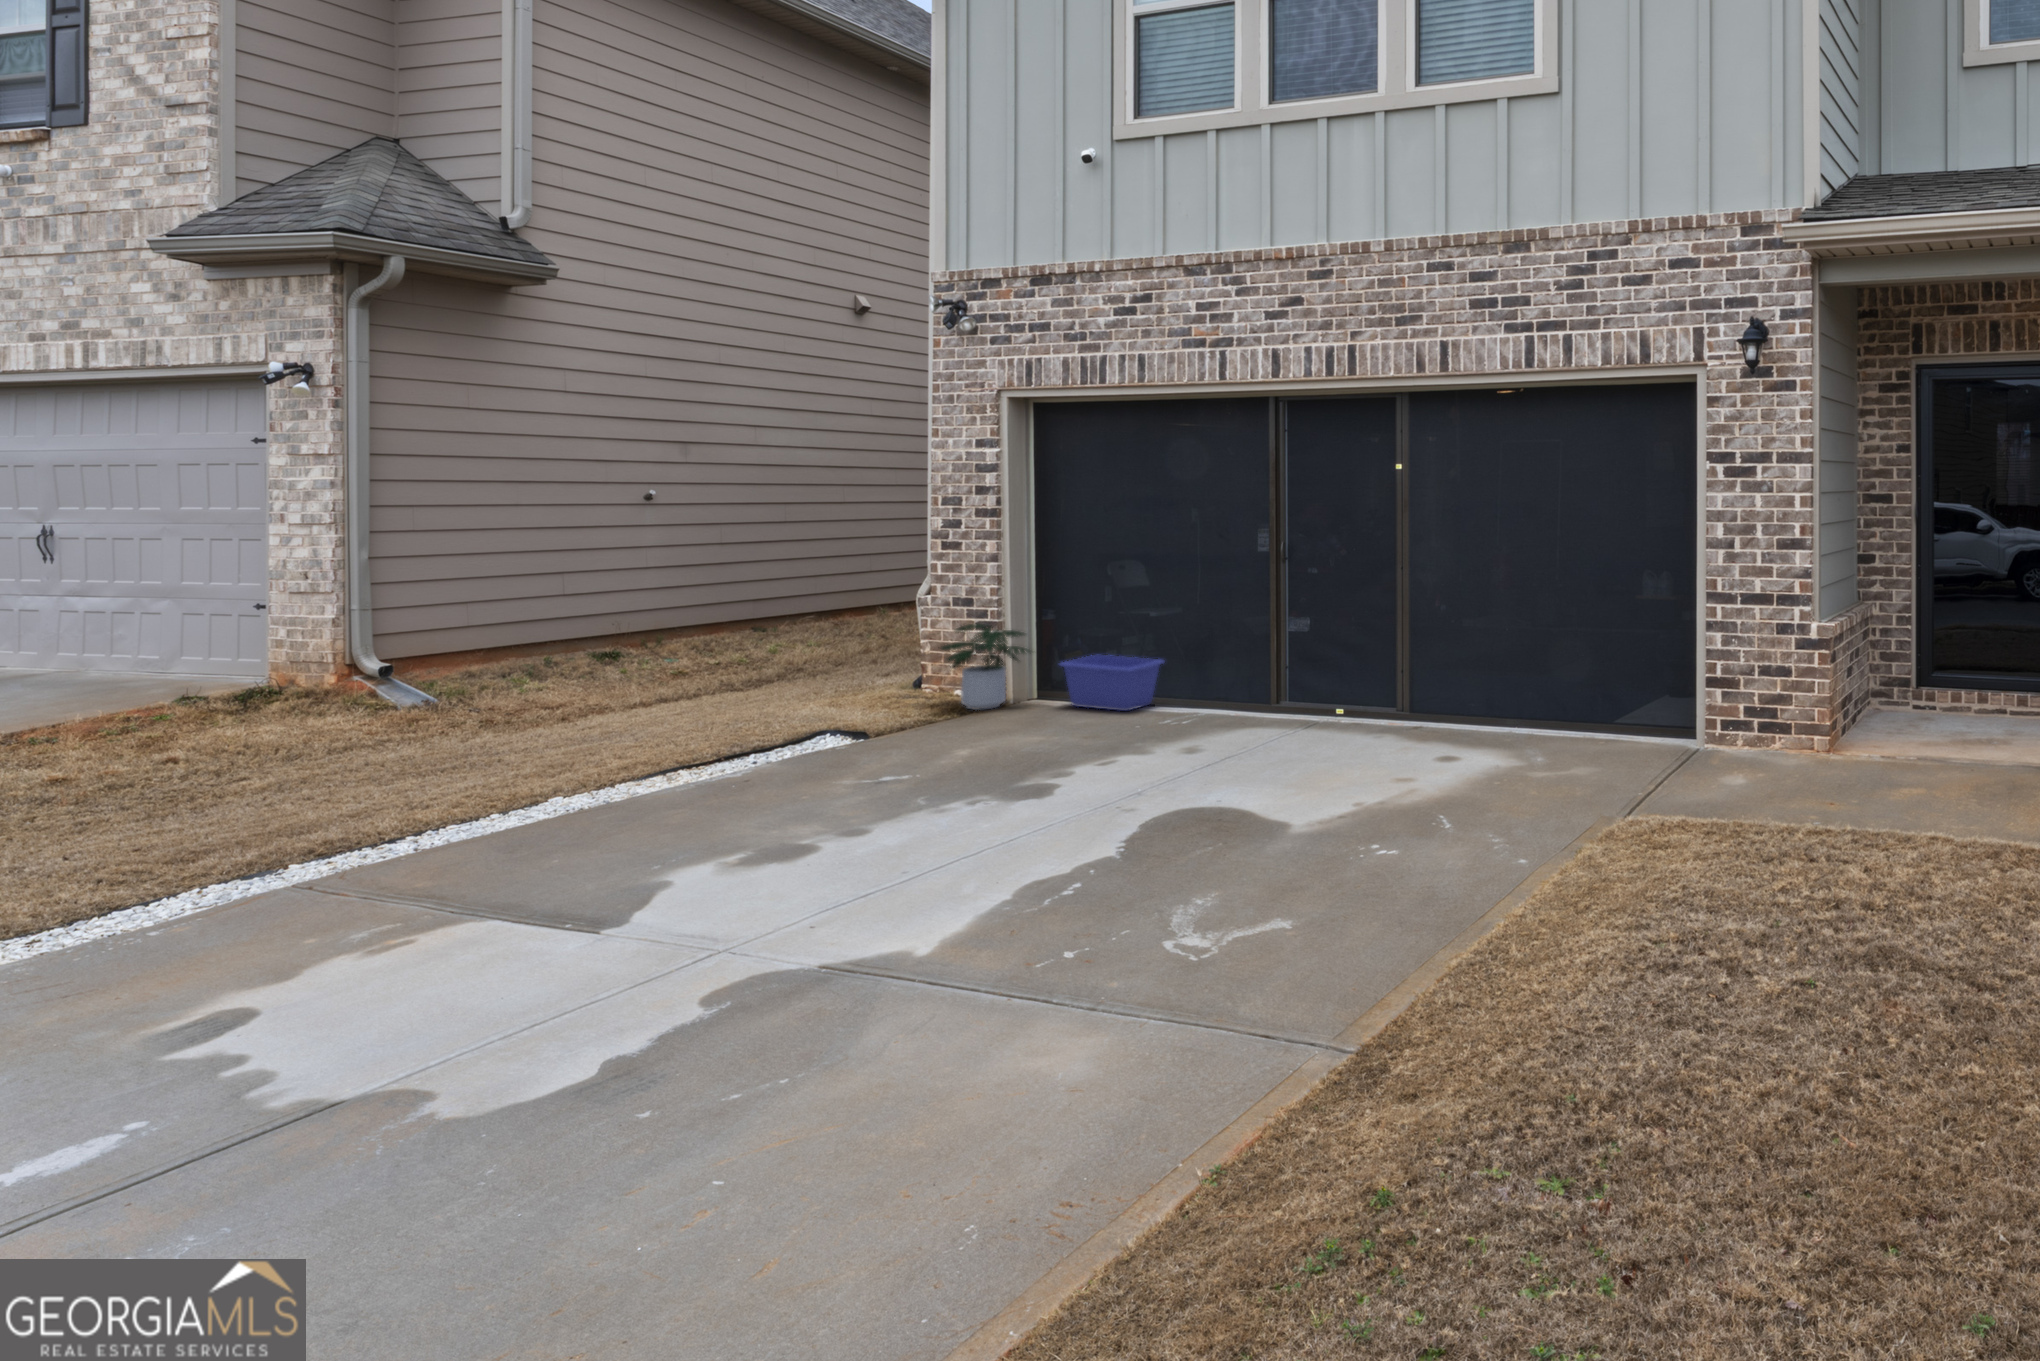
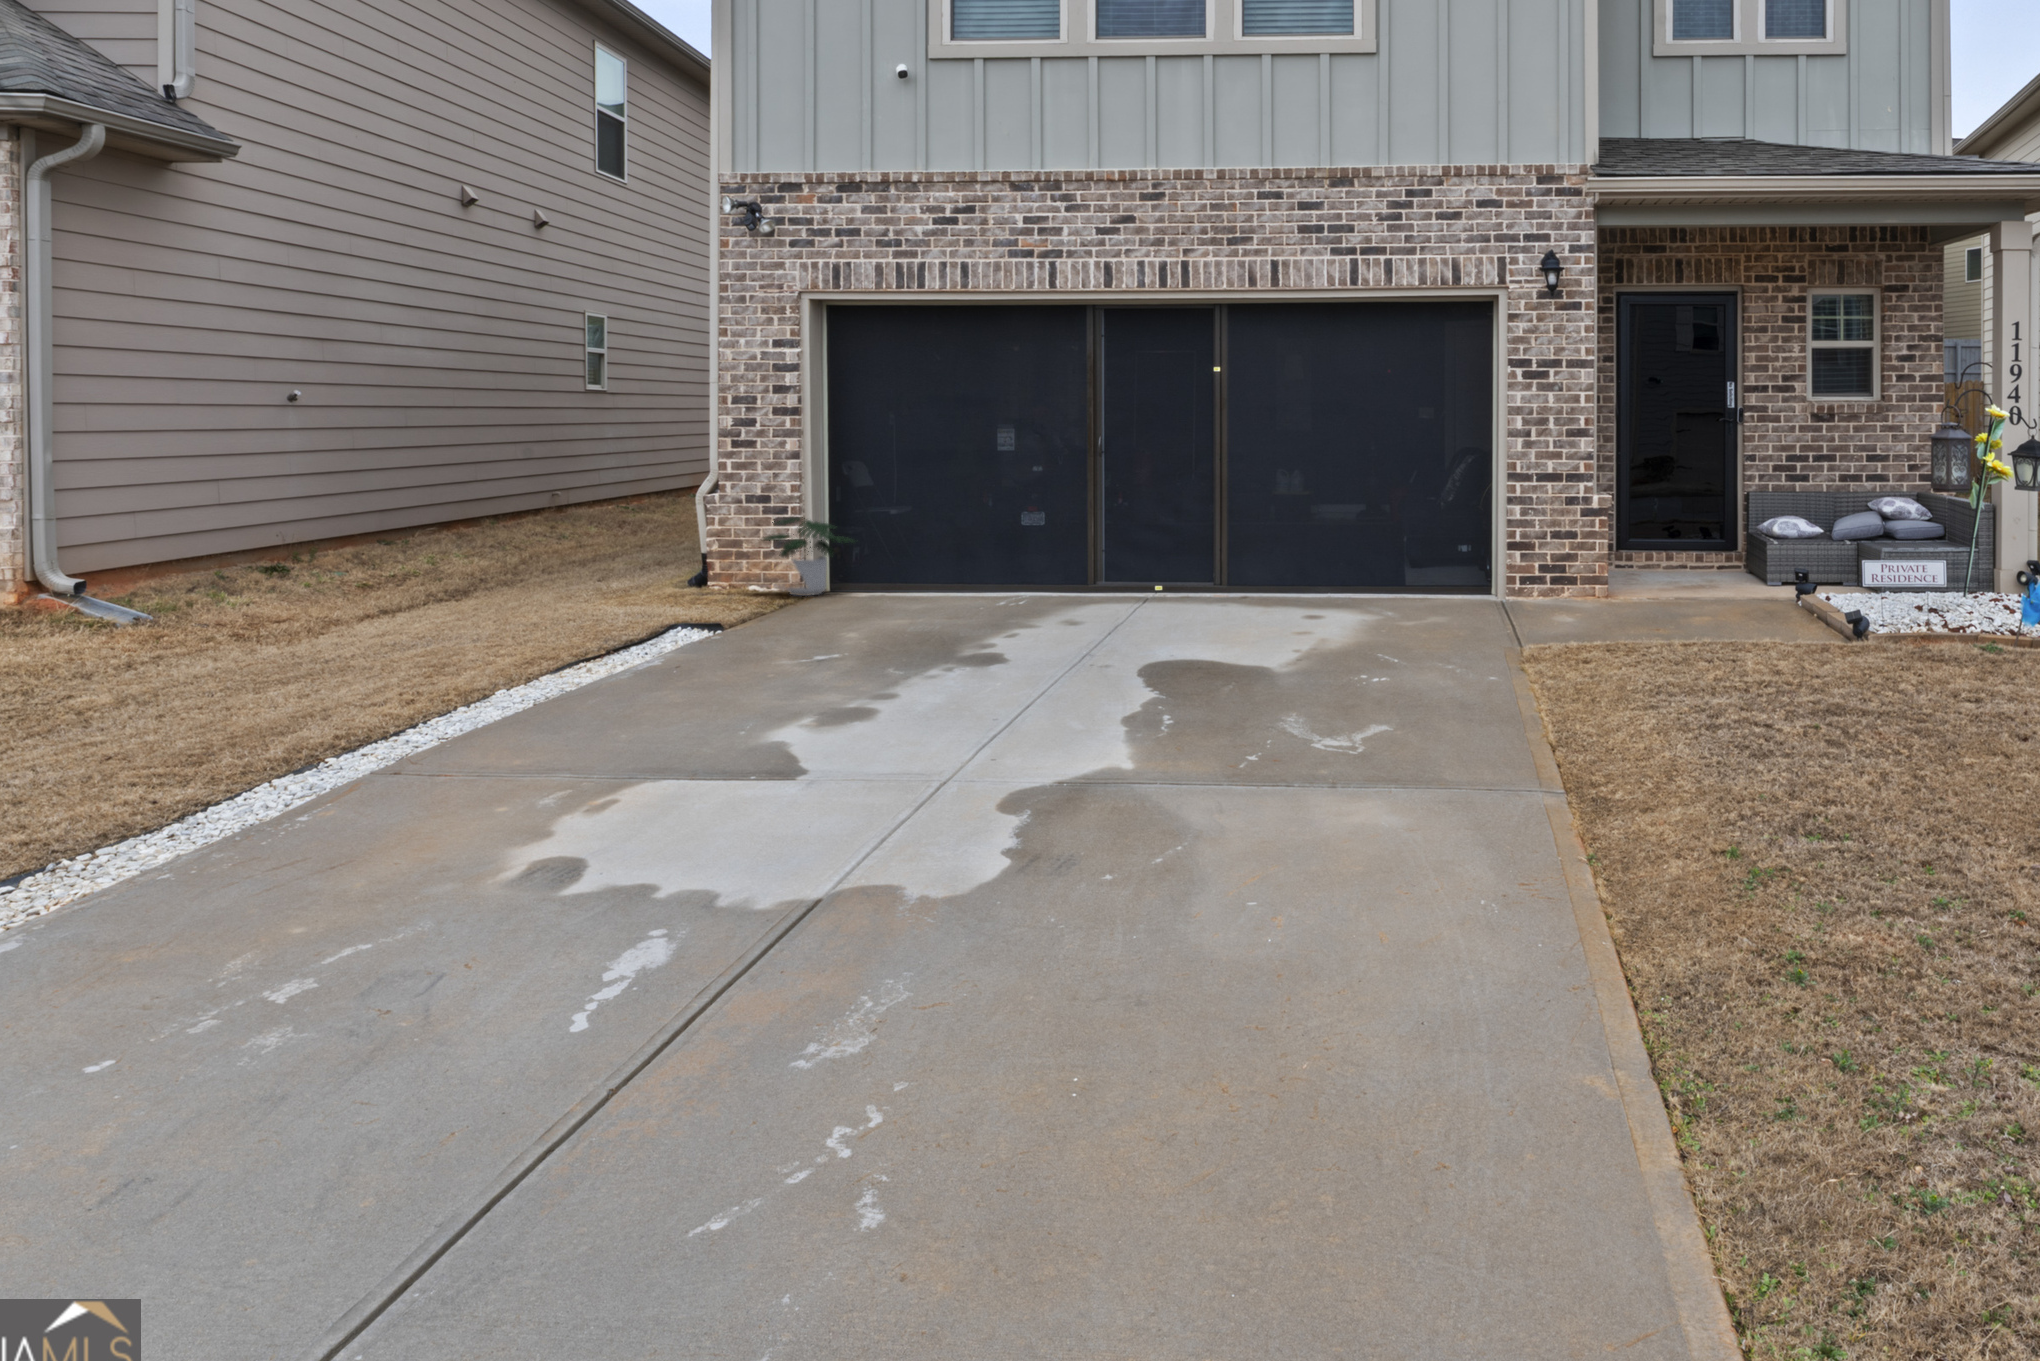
storage bin: present [1060,655,1164,711] -> none [884,546,978,592]

